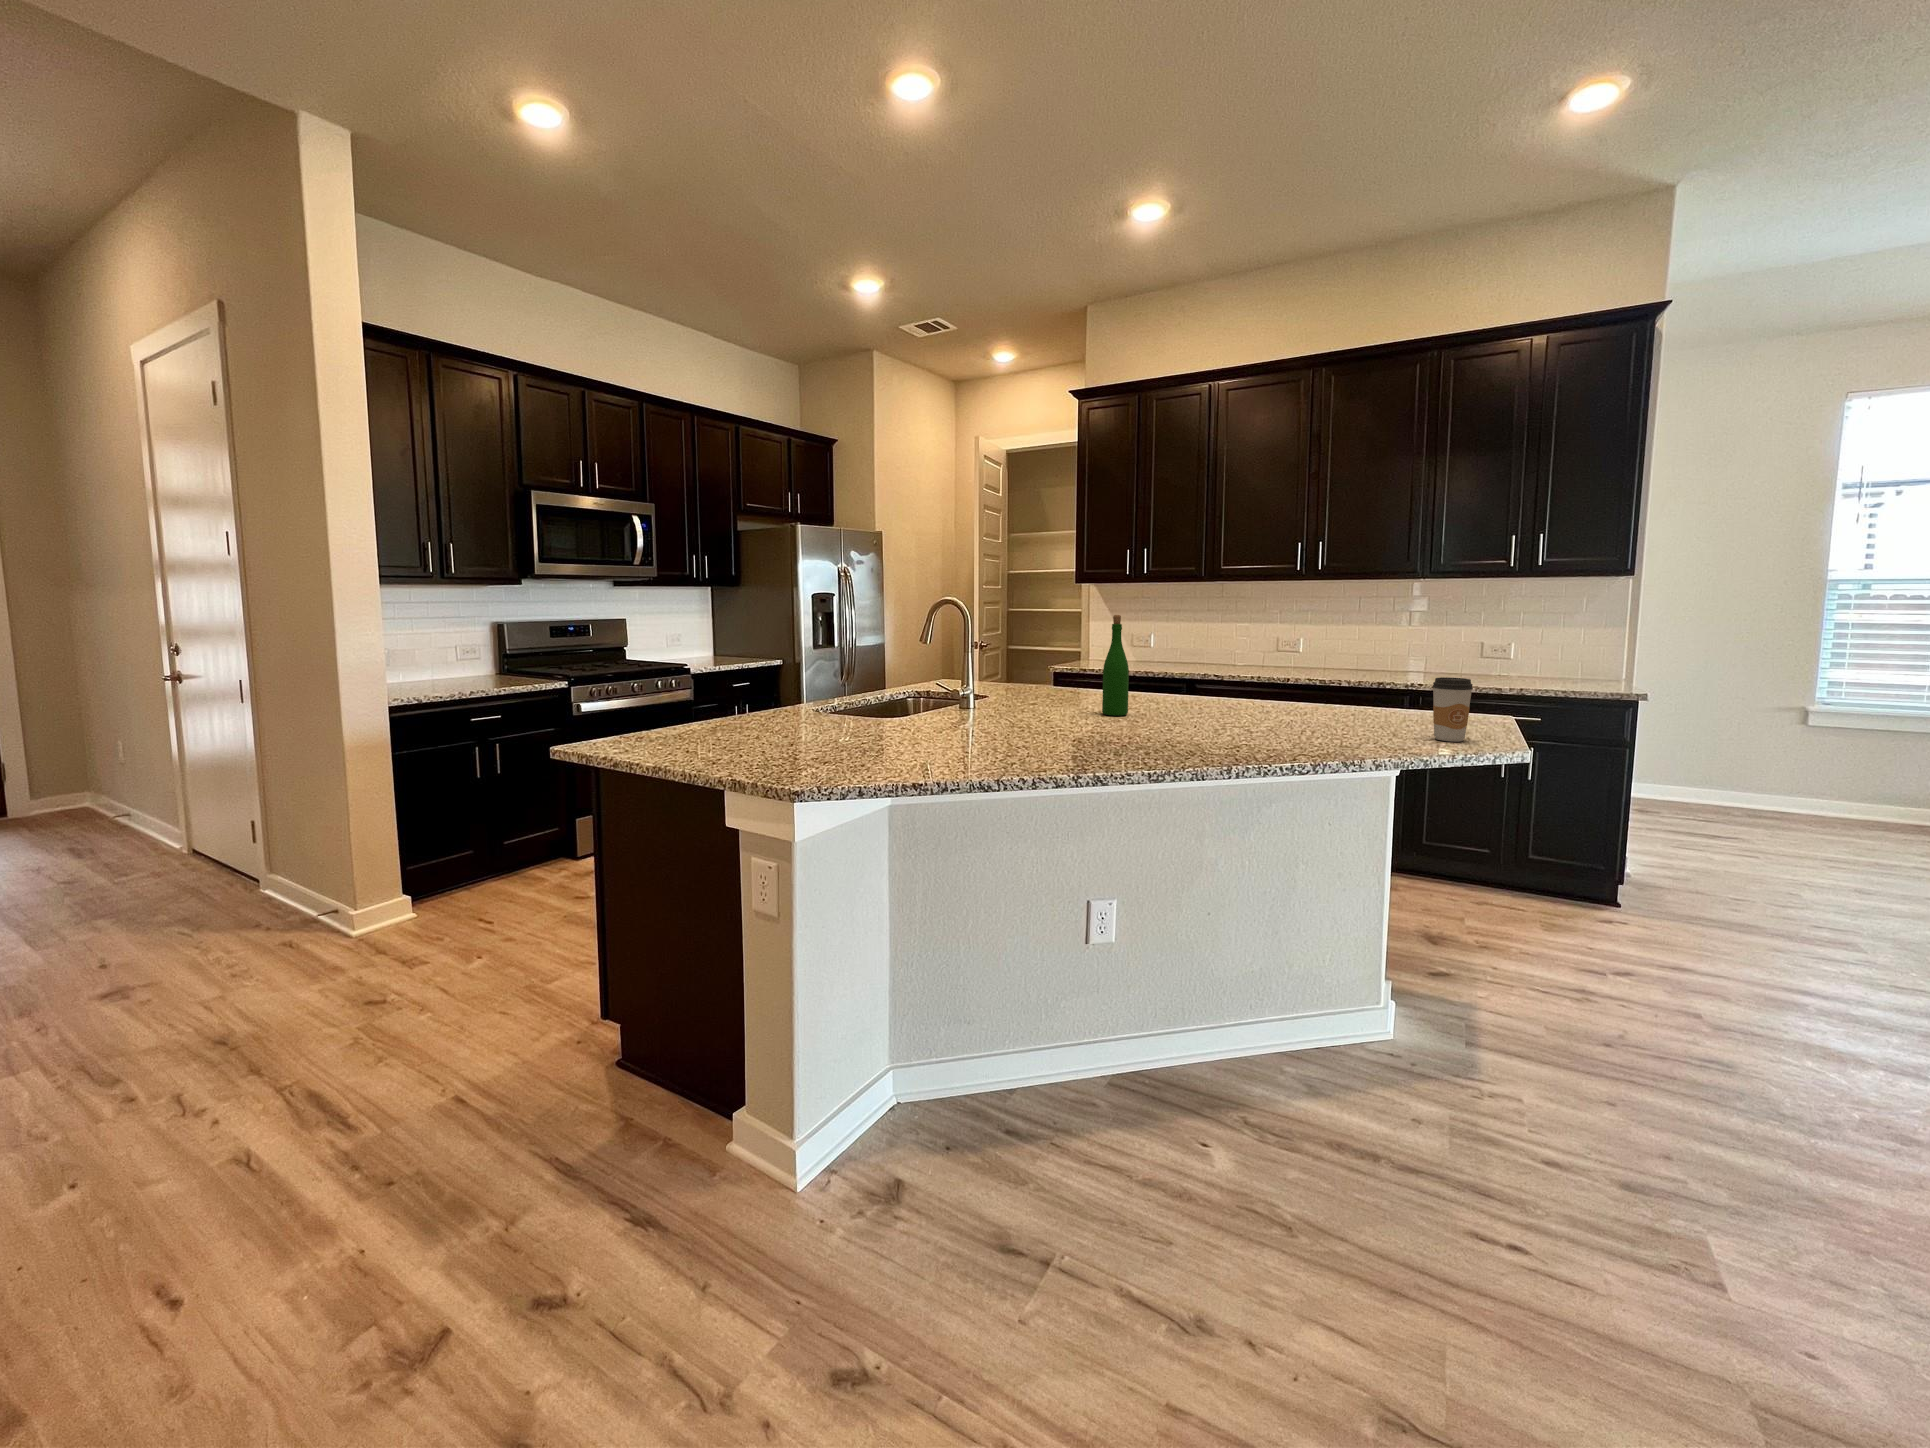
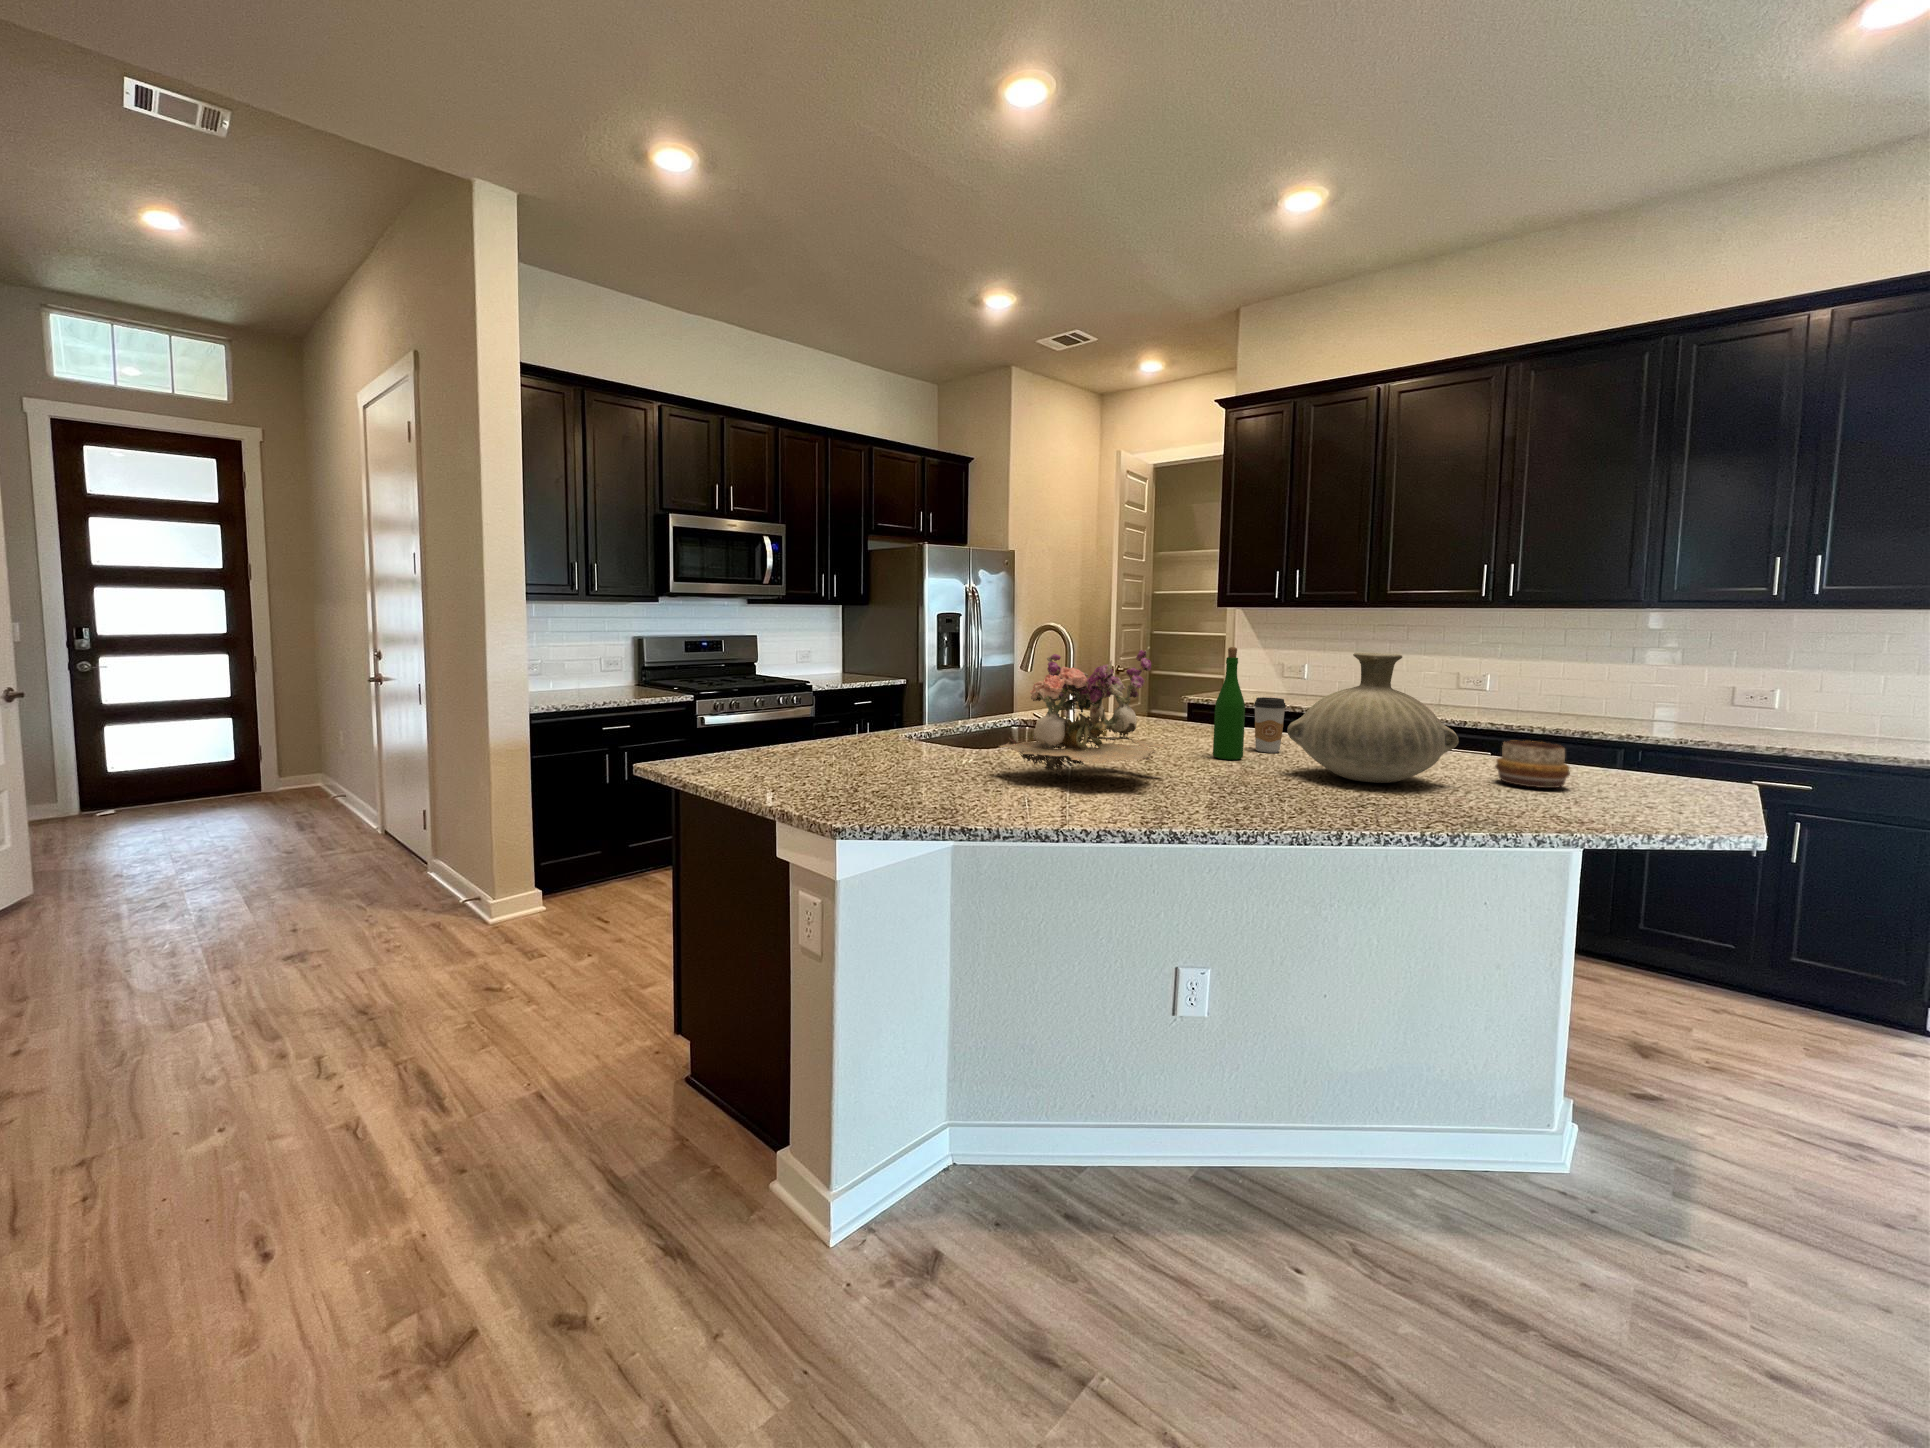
flower arrangement: none [923,615,1073,737] -> present [1000,647,1168,775]
vase: none [1169,616,1307,727] -> present [1287,653,1459,783]
coffee cup: present [1433,677,1473,742] -> present [1254,697,1286,753]
decorative bowl: none [1332,687,1388,725] -> present [1495,741,1570,788]

